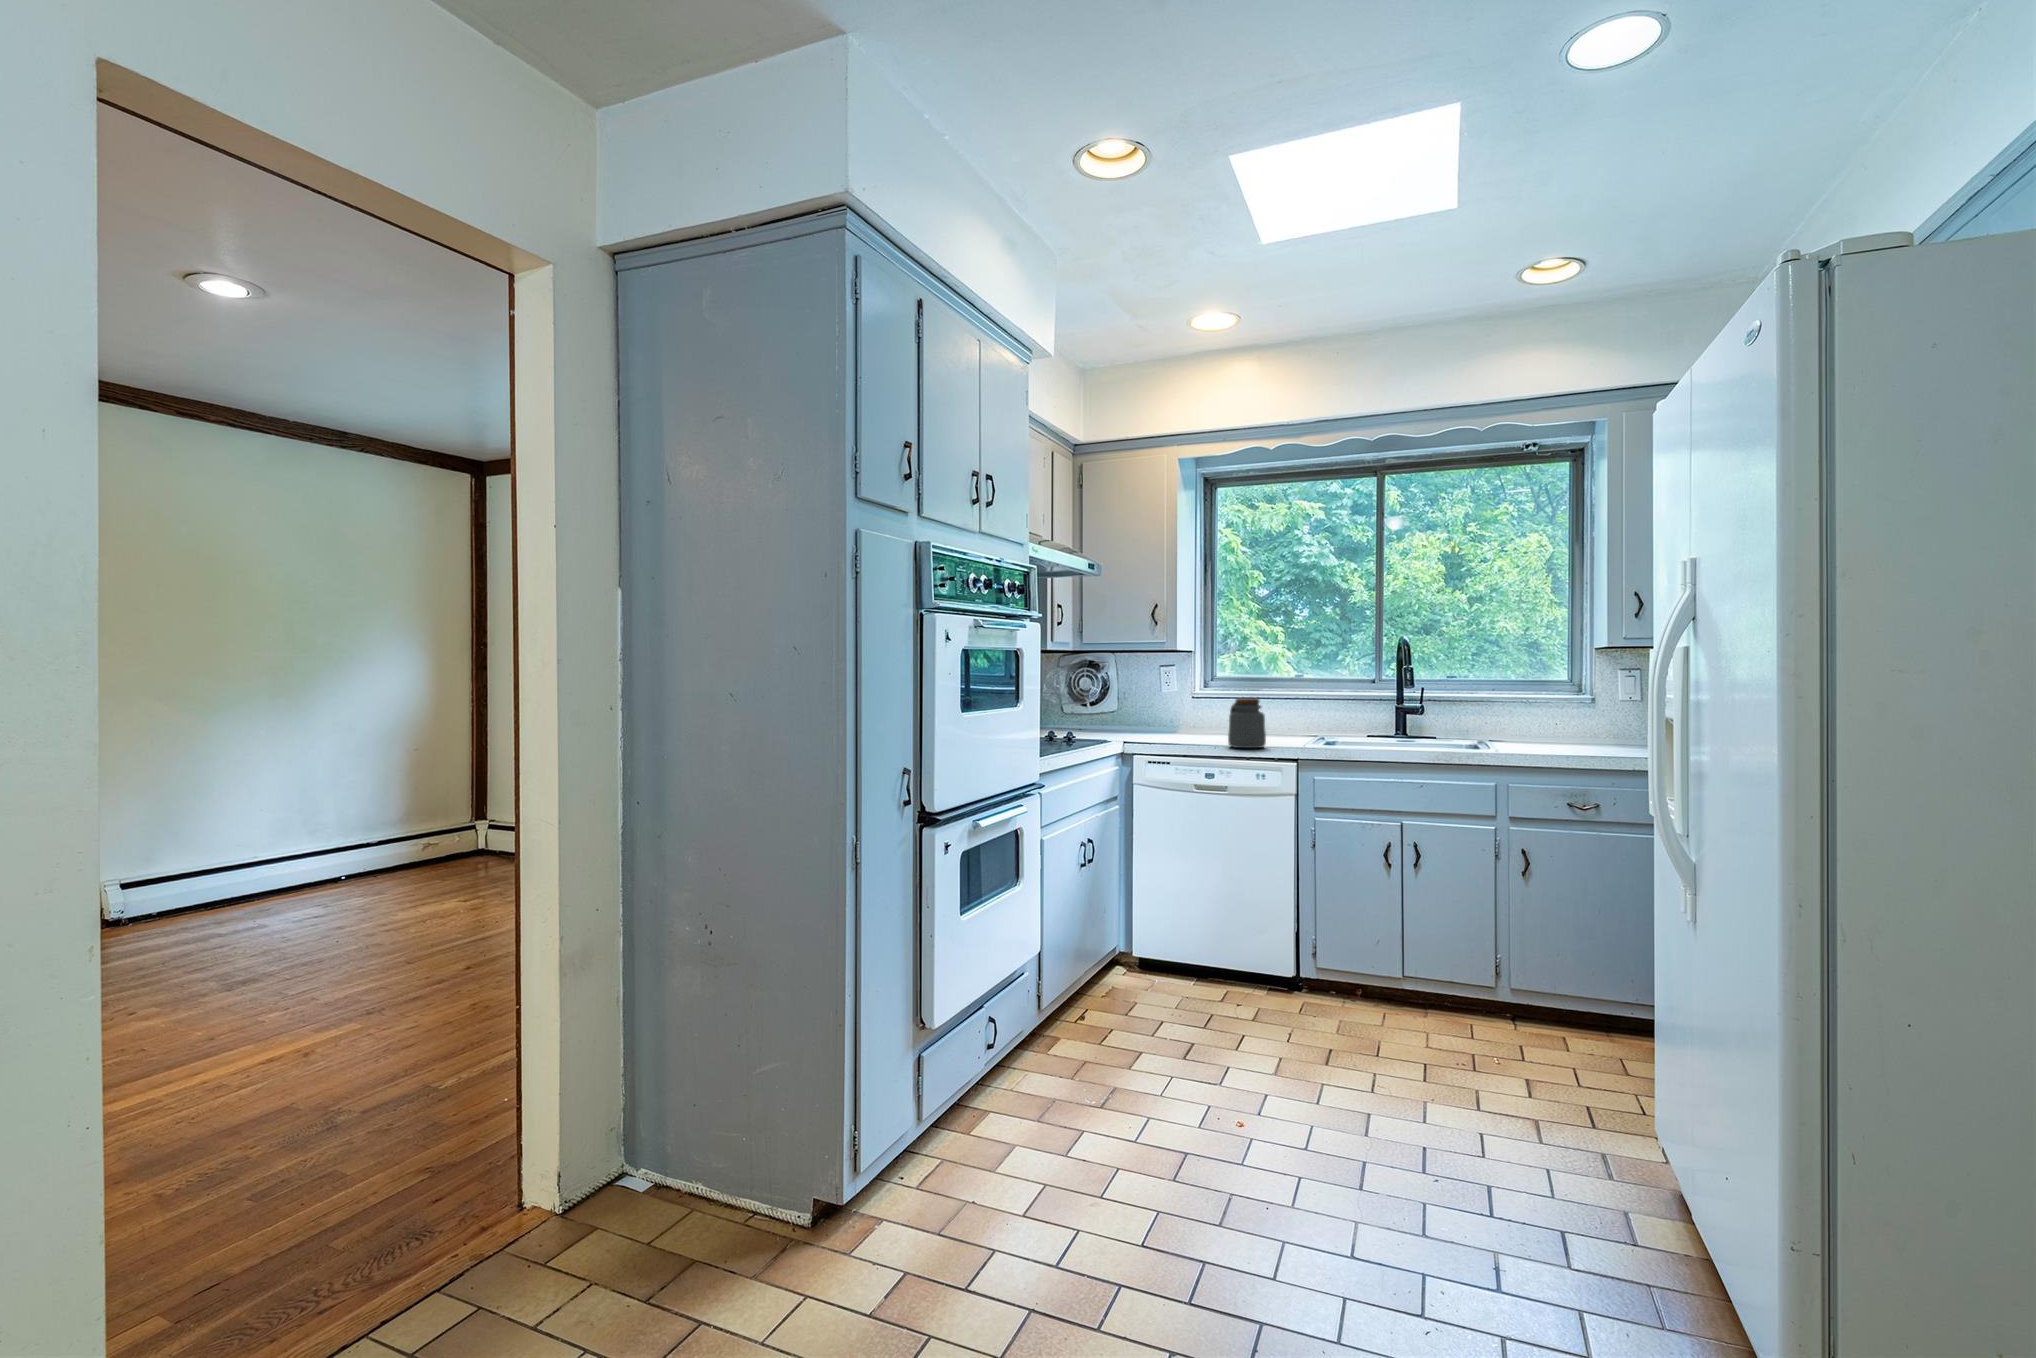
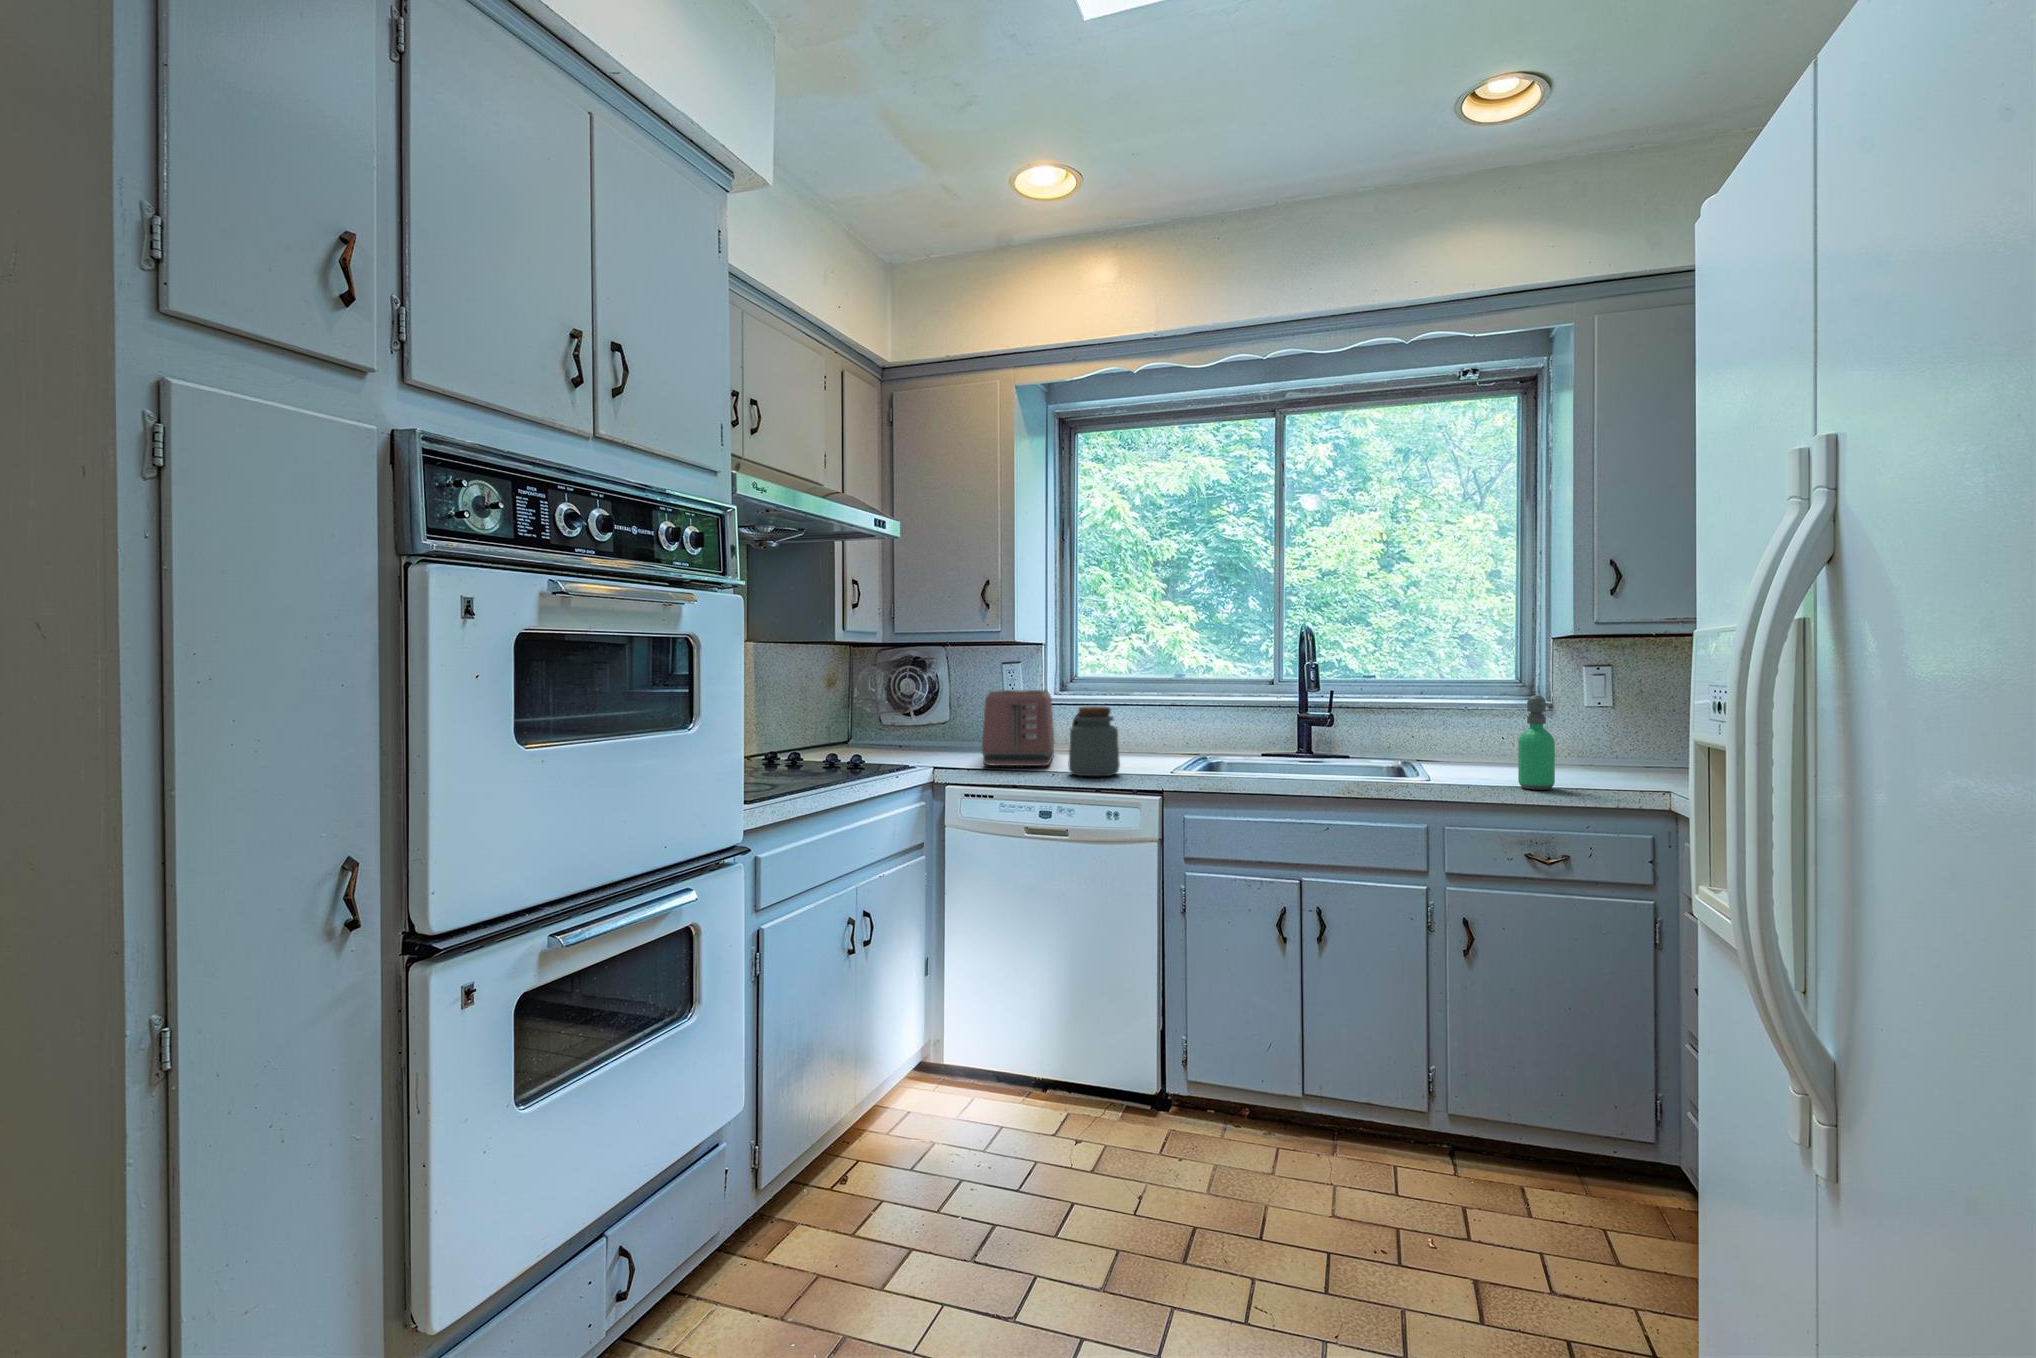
toaster: none [1160,686,1211,742] -> present [982,690,1054,766]
soap dispenser: none [1562,691,1589,758] -> present [1518,695,1555,790]

